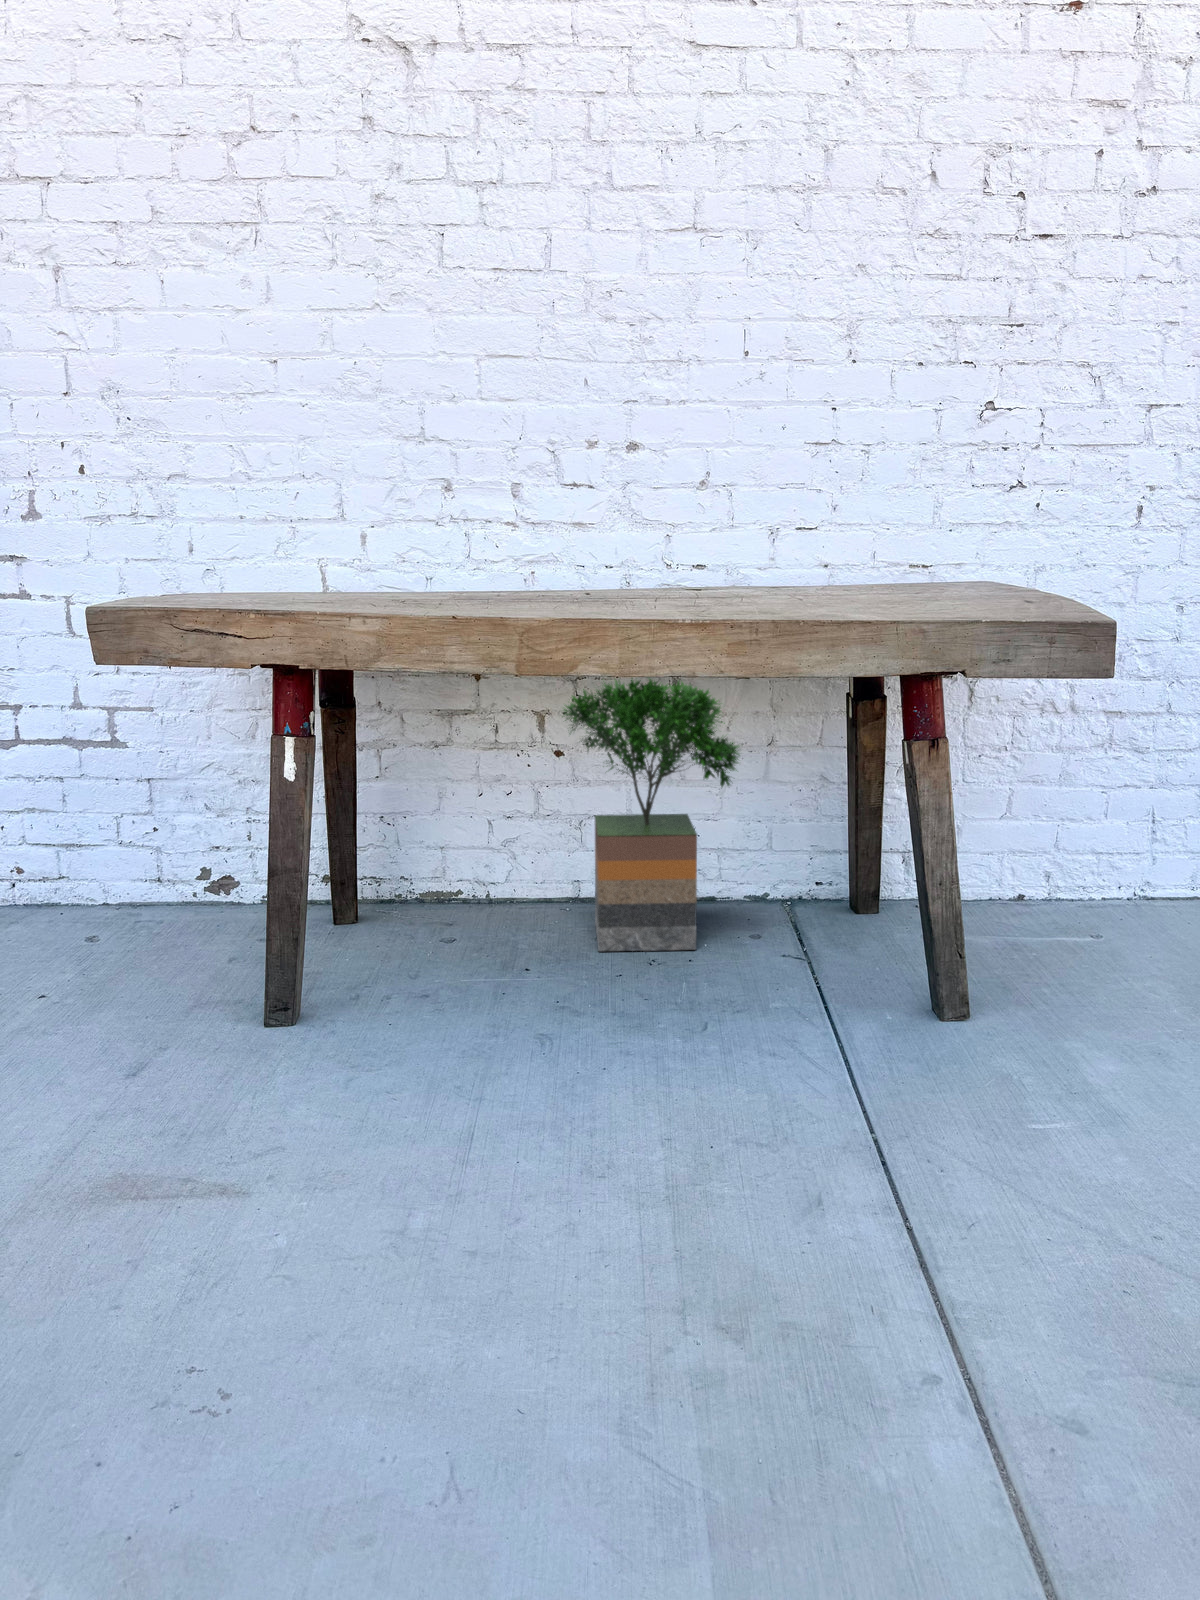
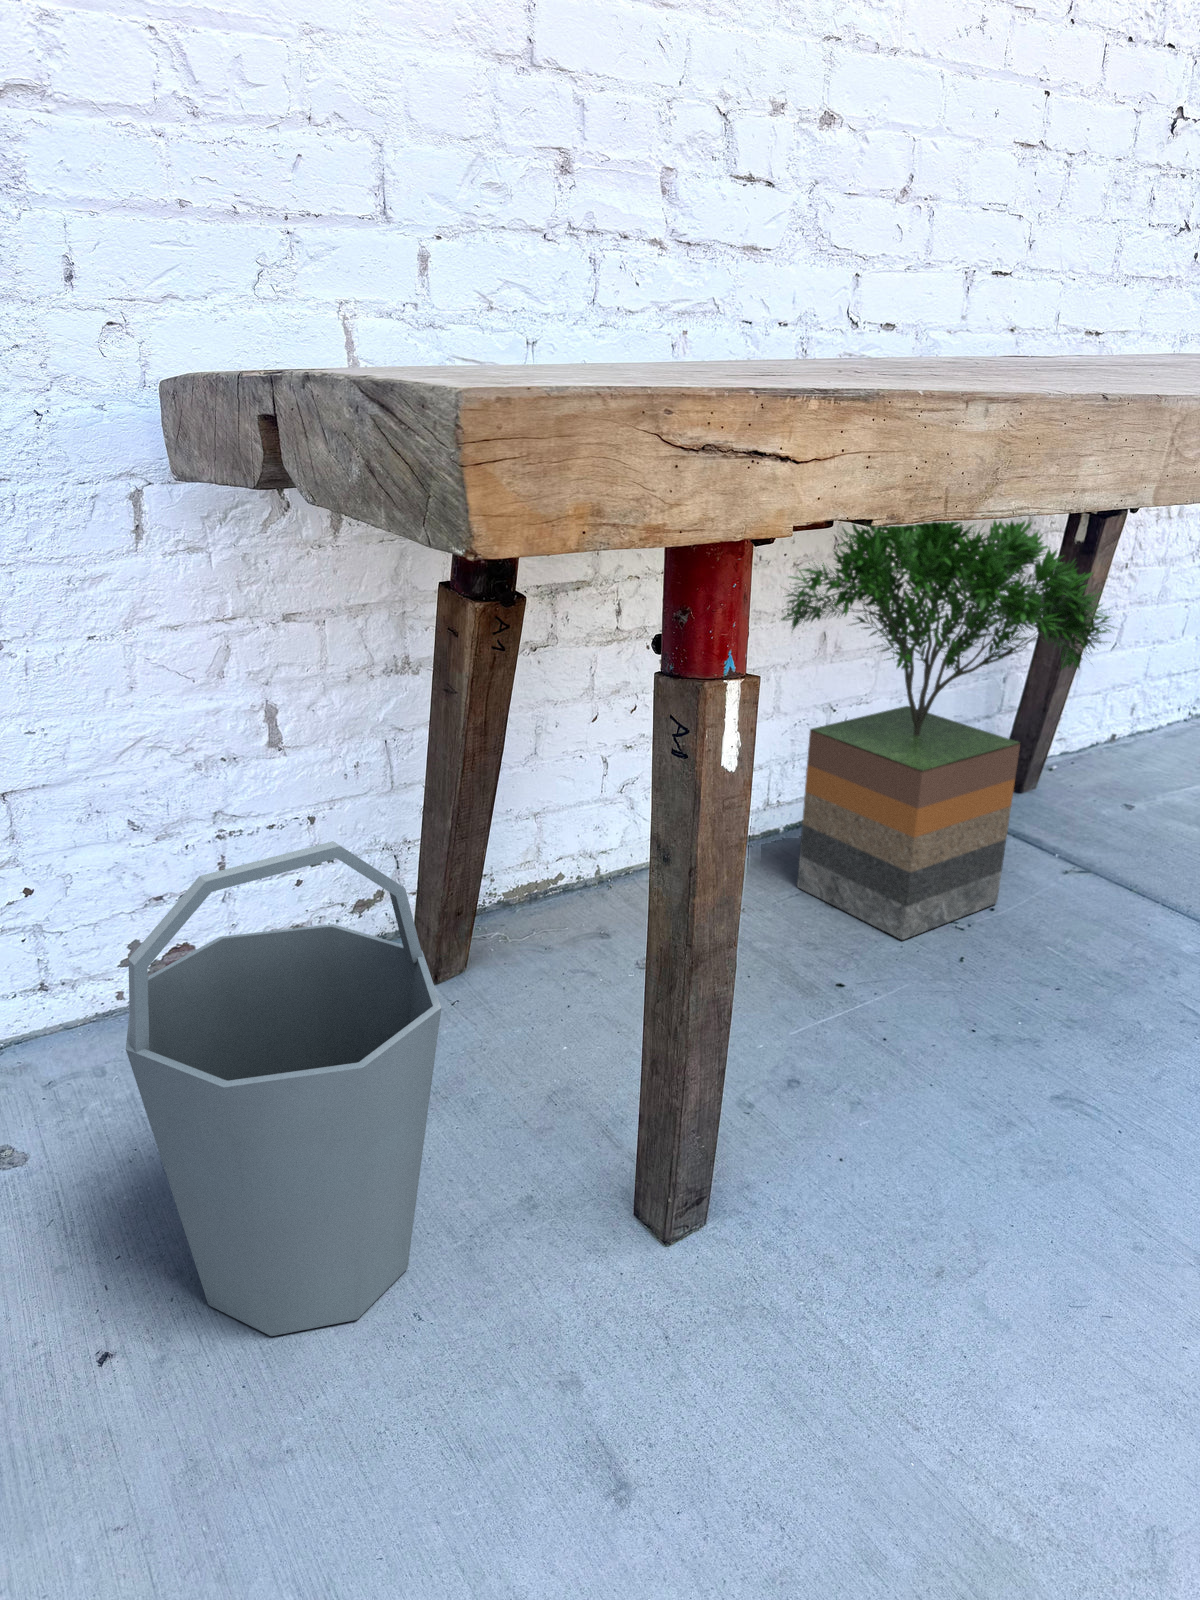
bucket: none [59,780,197,992] -> present [126,841,441,1336]

